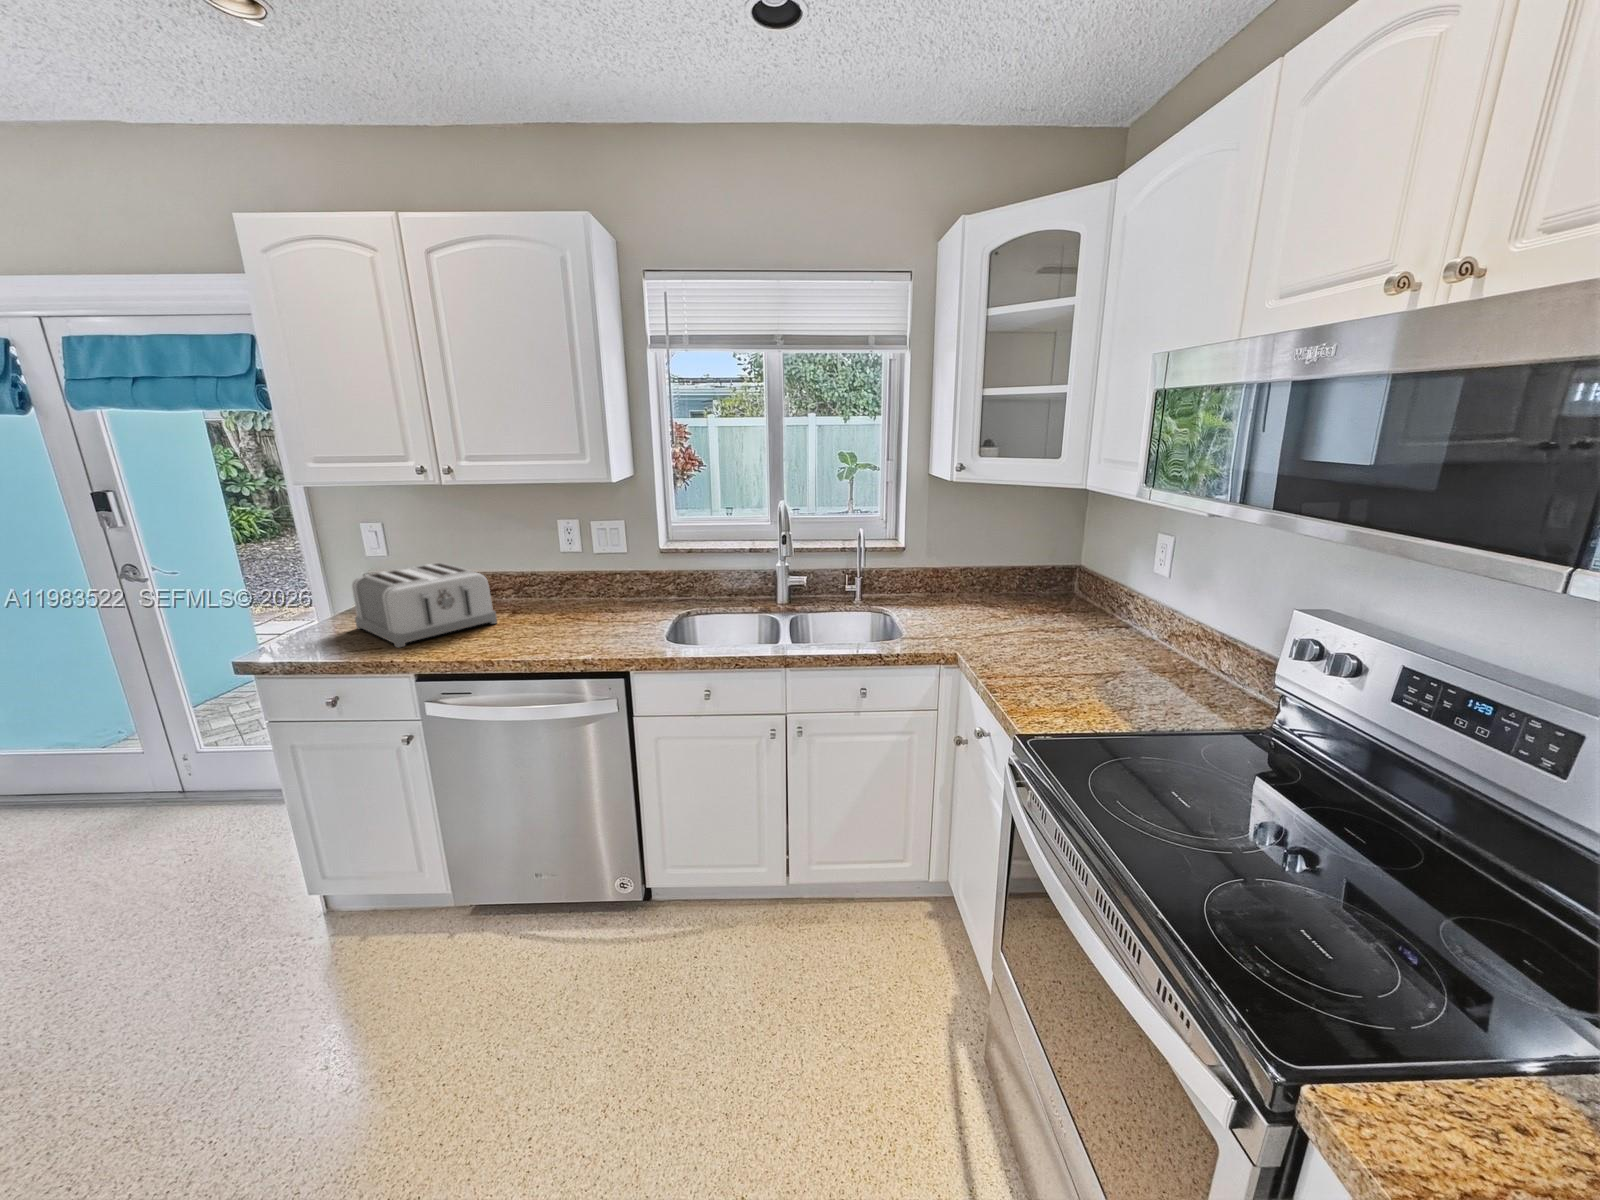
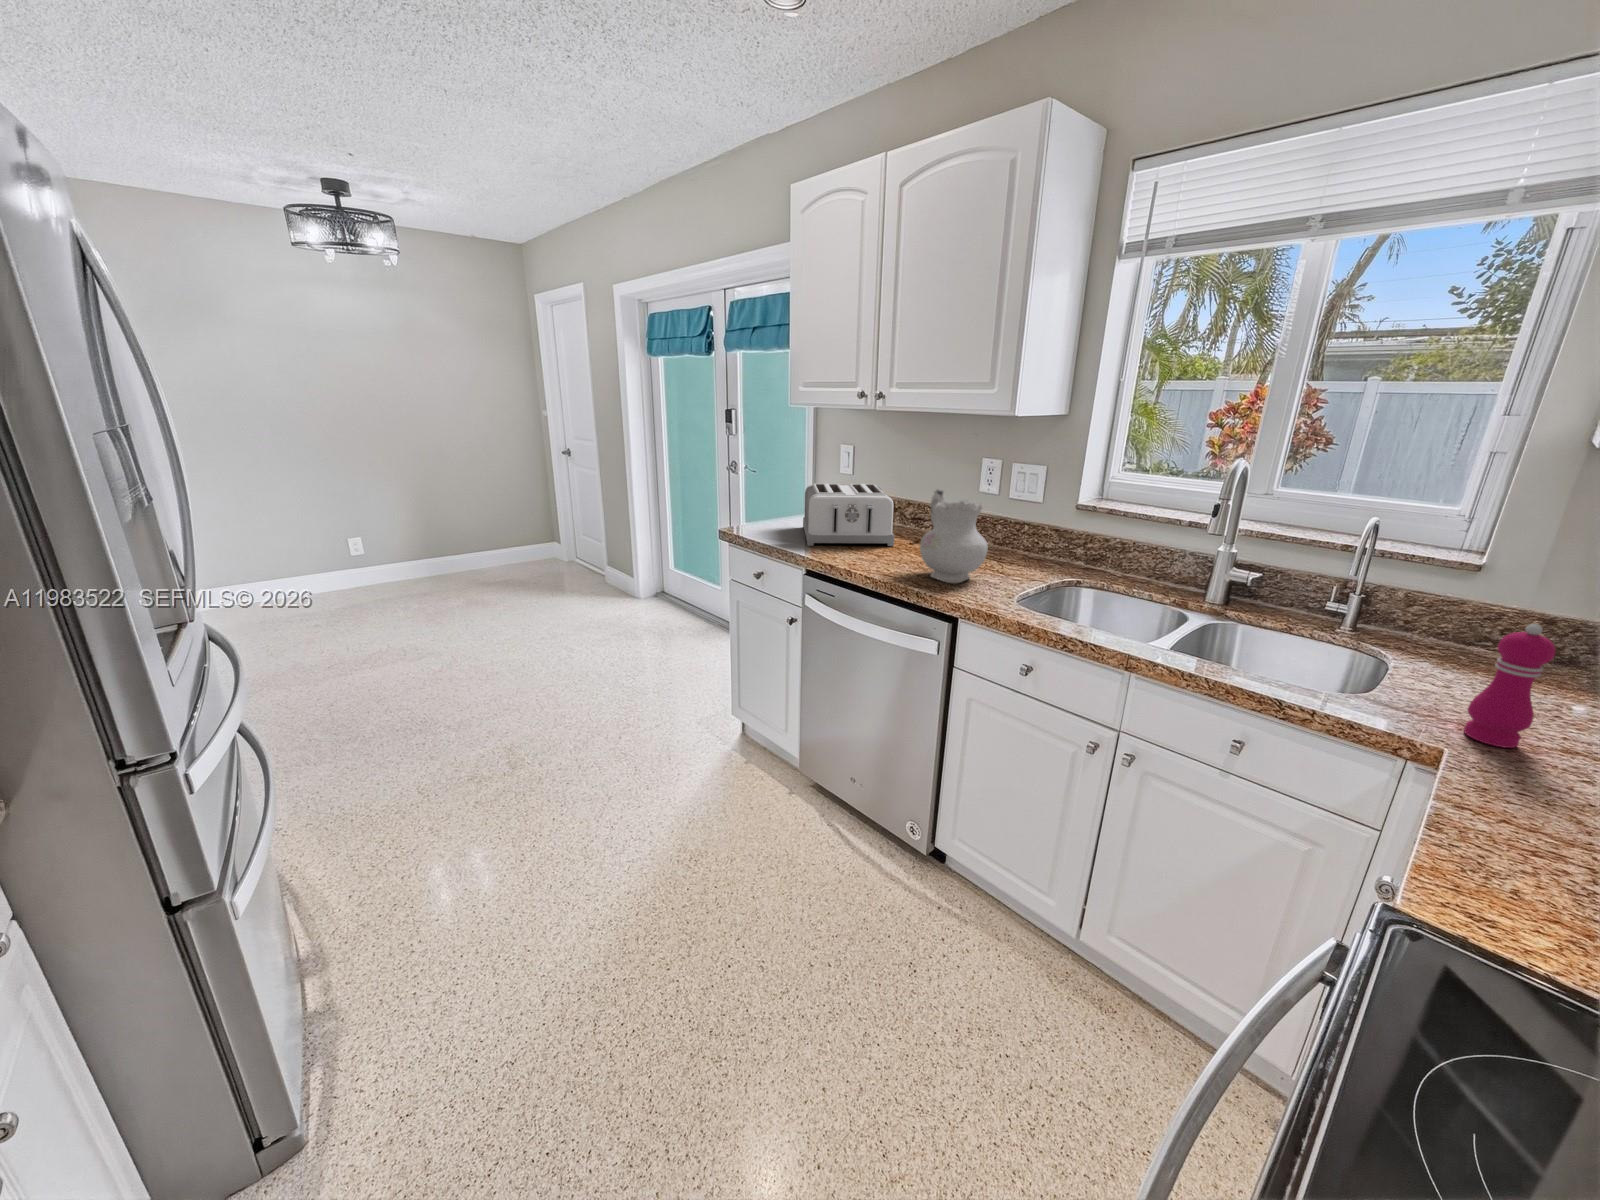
ceramic pitcher: none [552,558,623,643] -> present [920,490,988,584]
pepper mill: none [950,576,976,644] -> present [1464,624,1555,748]

